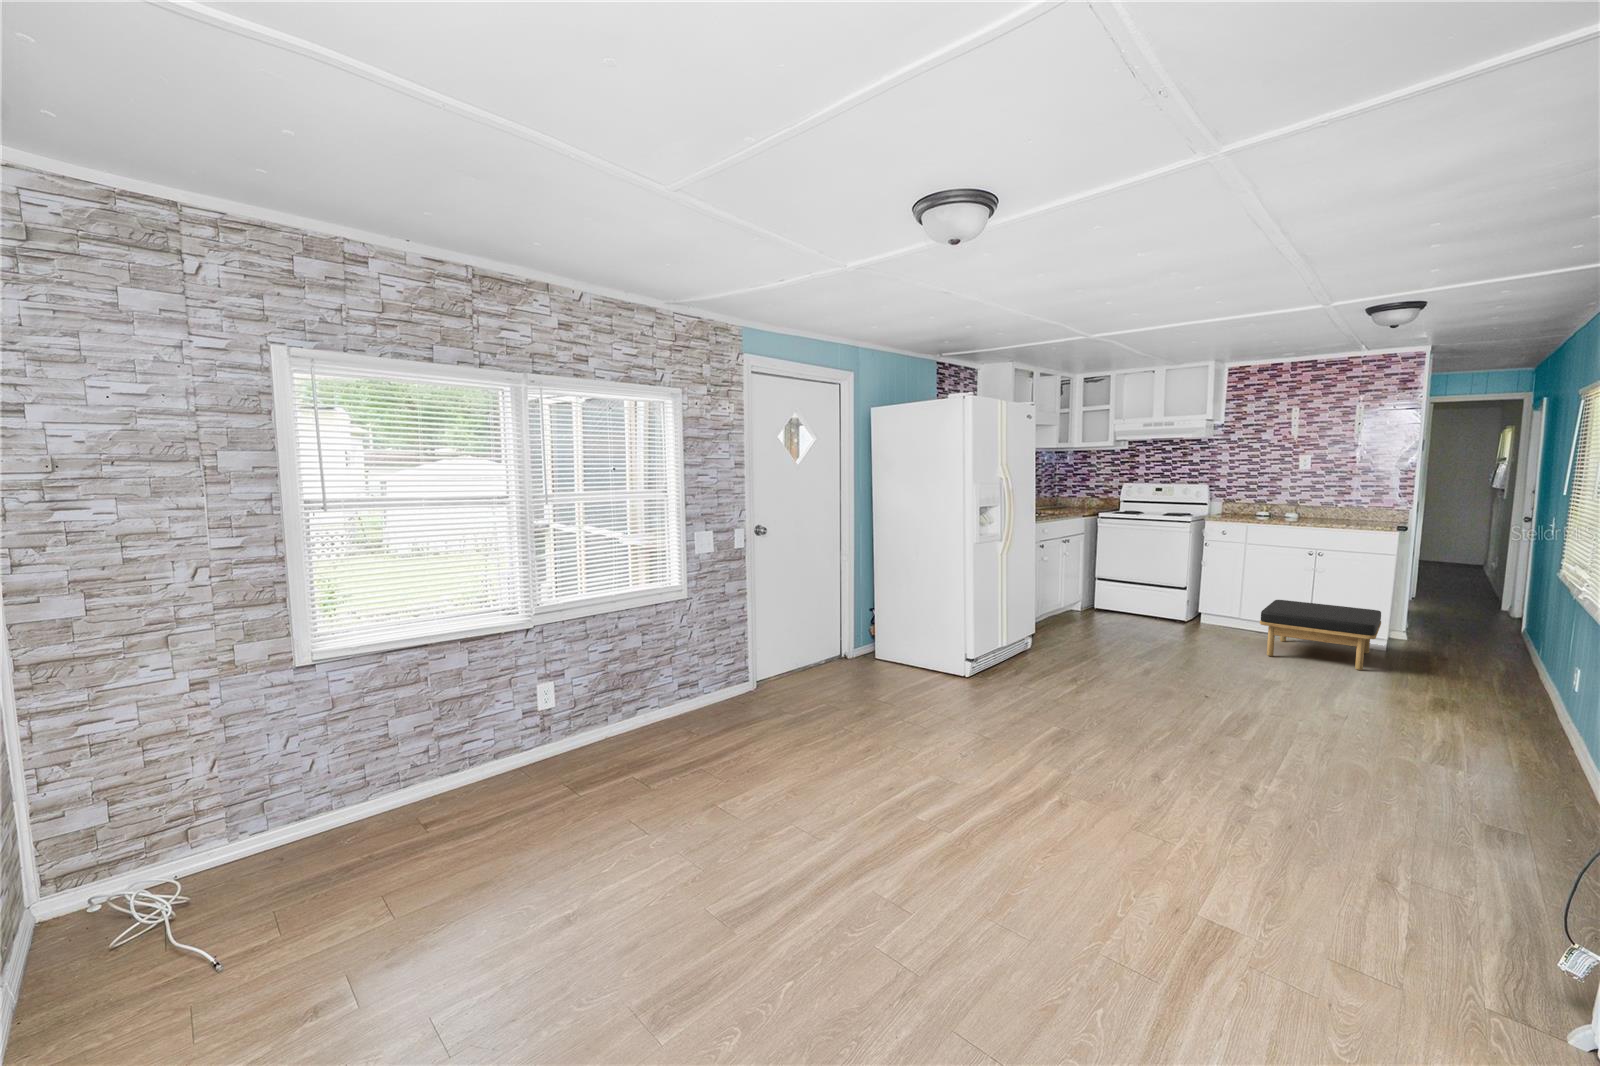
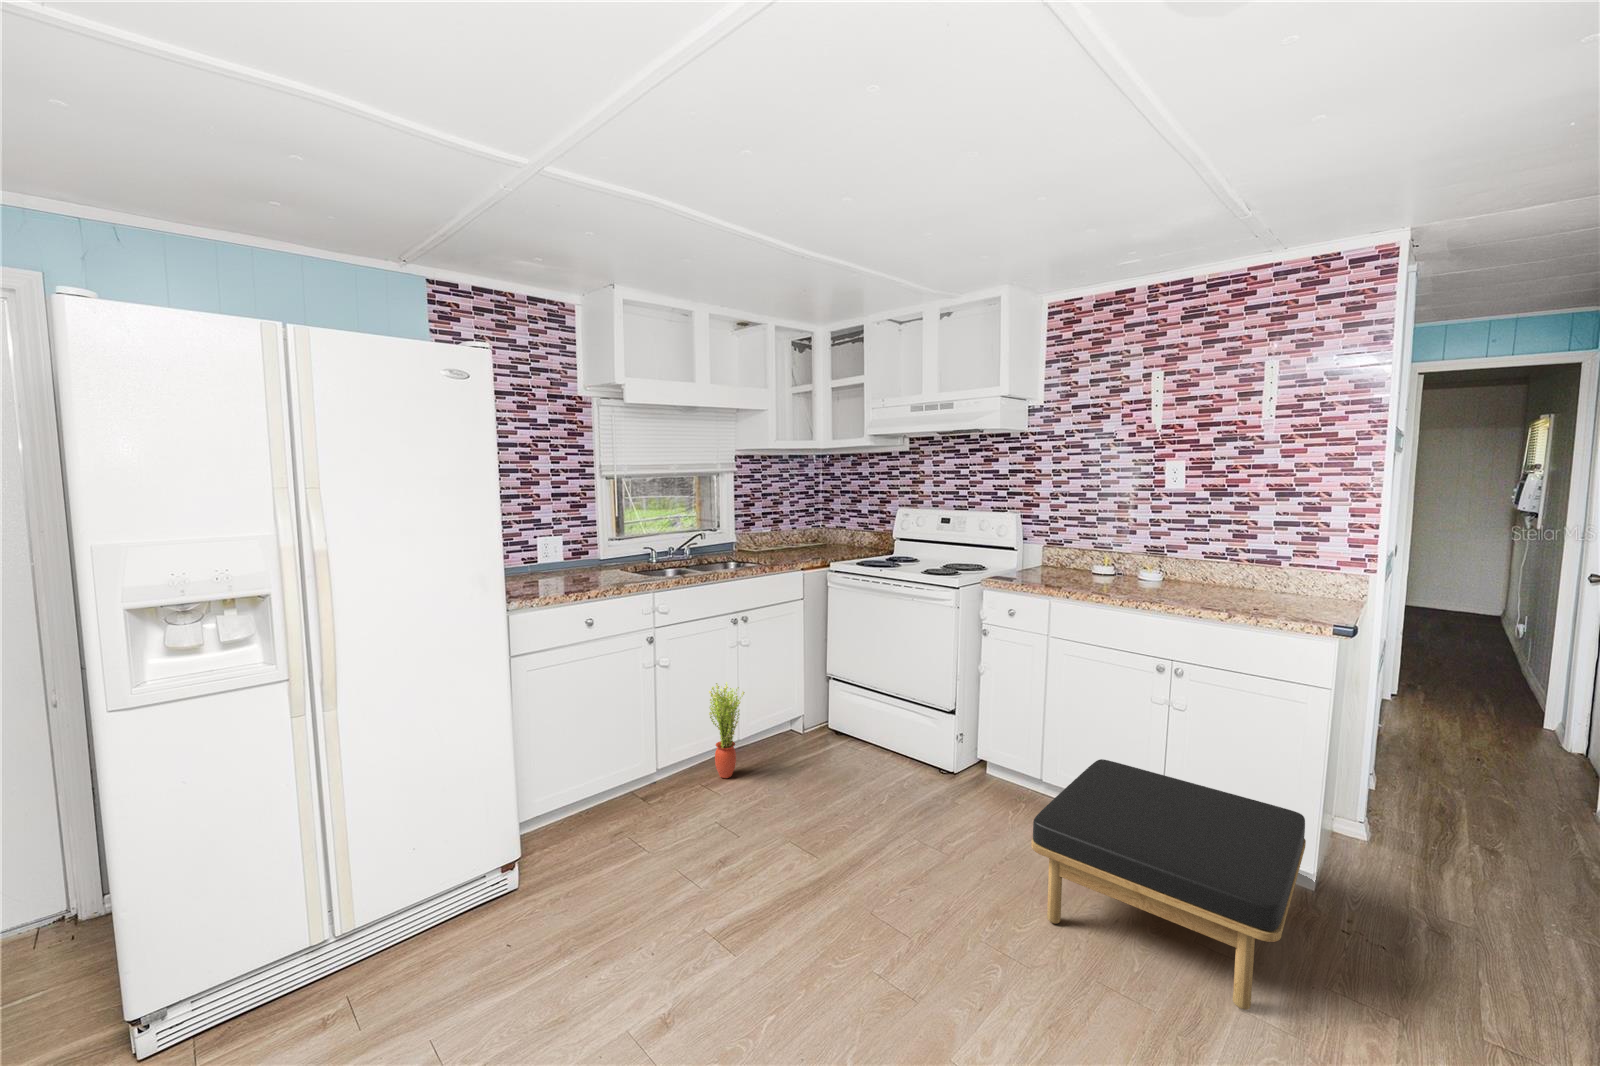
potted plant: none [1054,574,1072,625] -> present [709,682,744,778]

